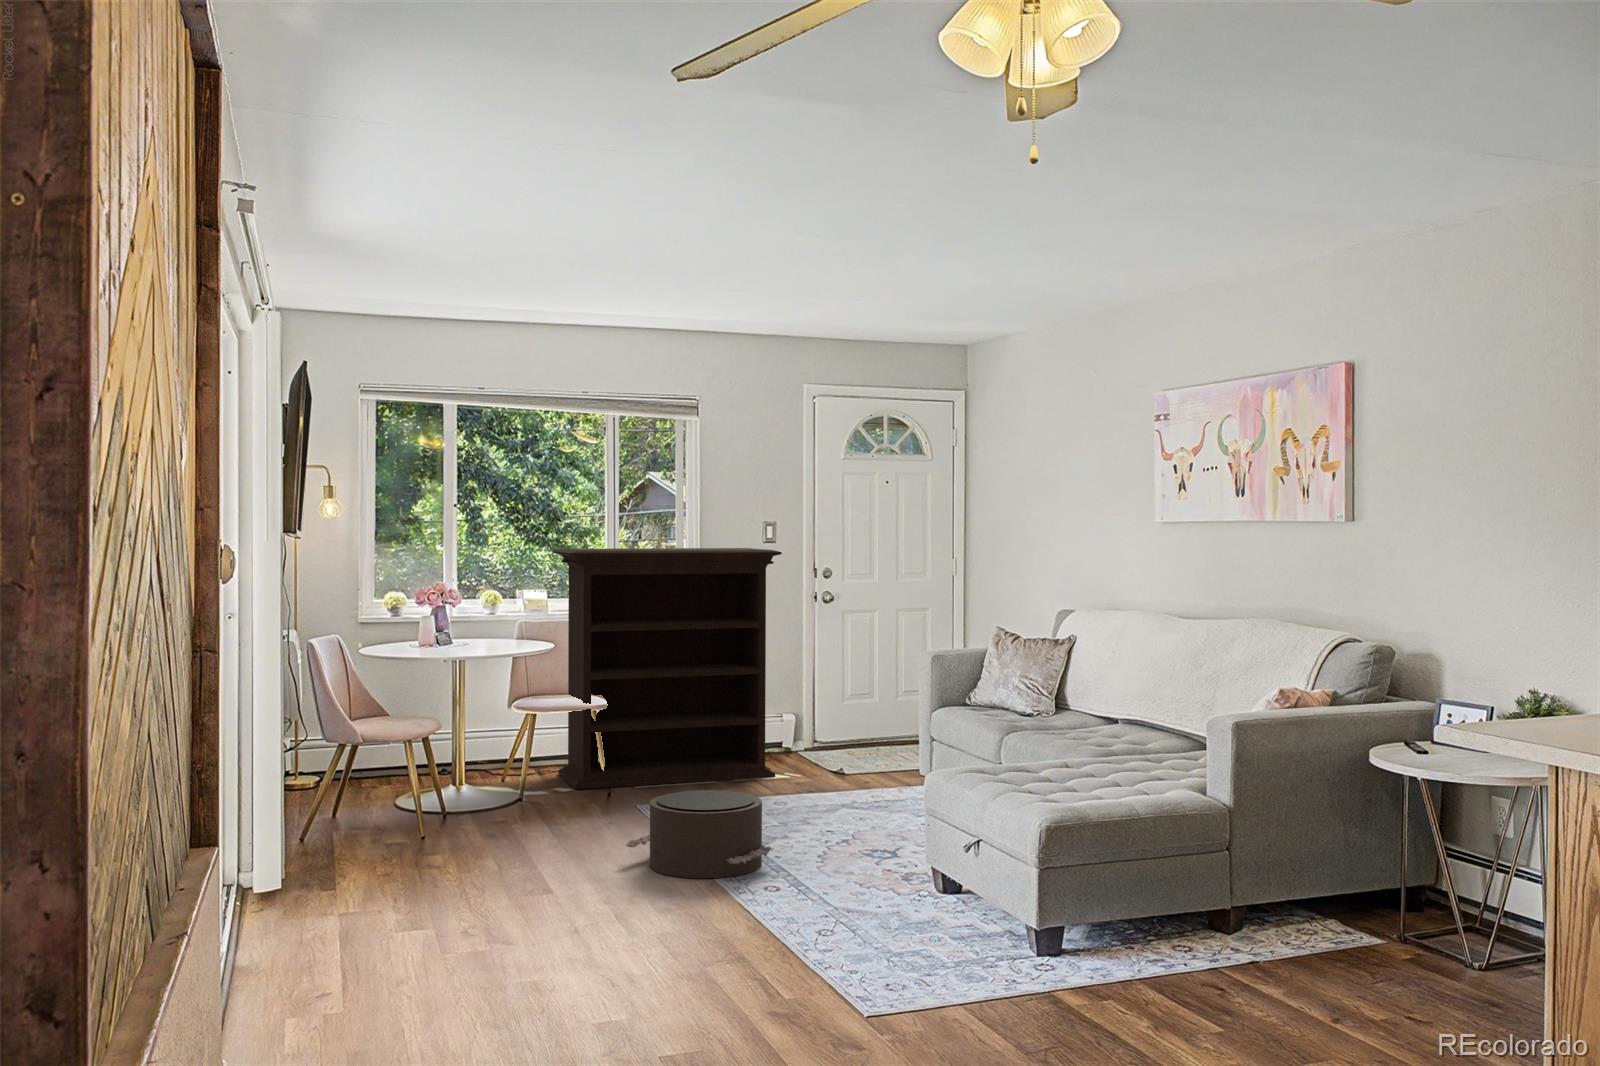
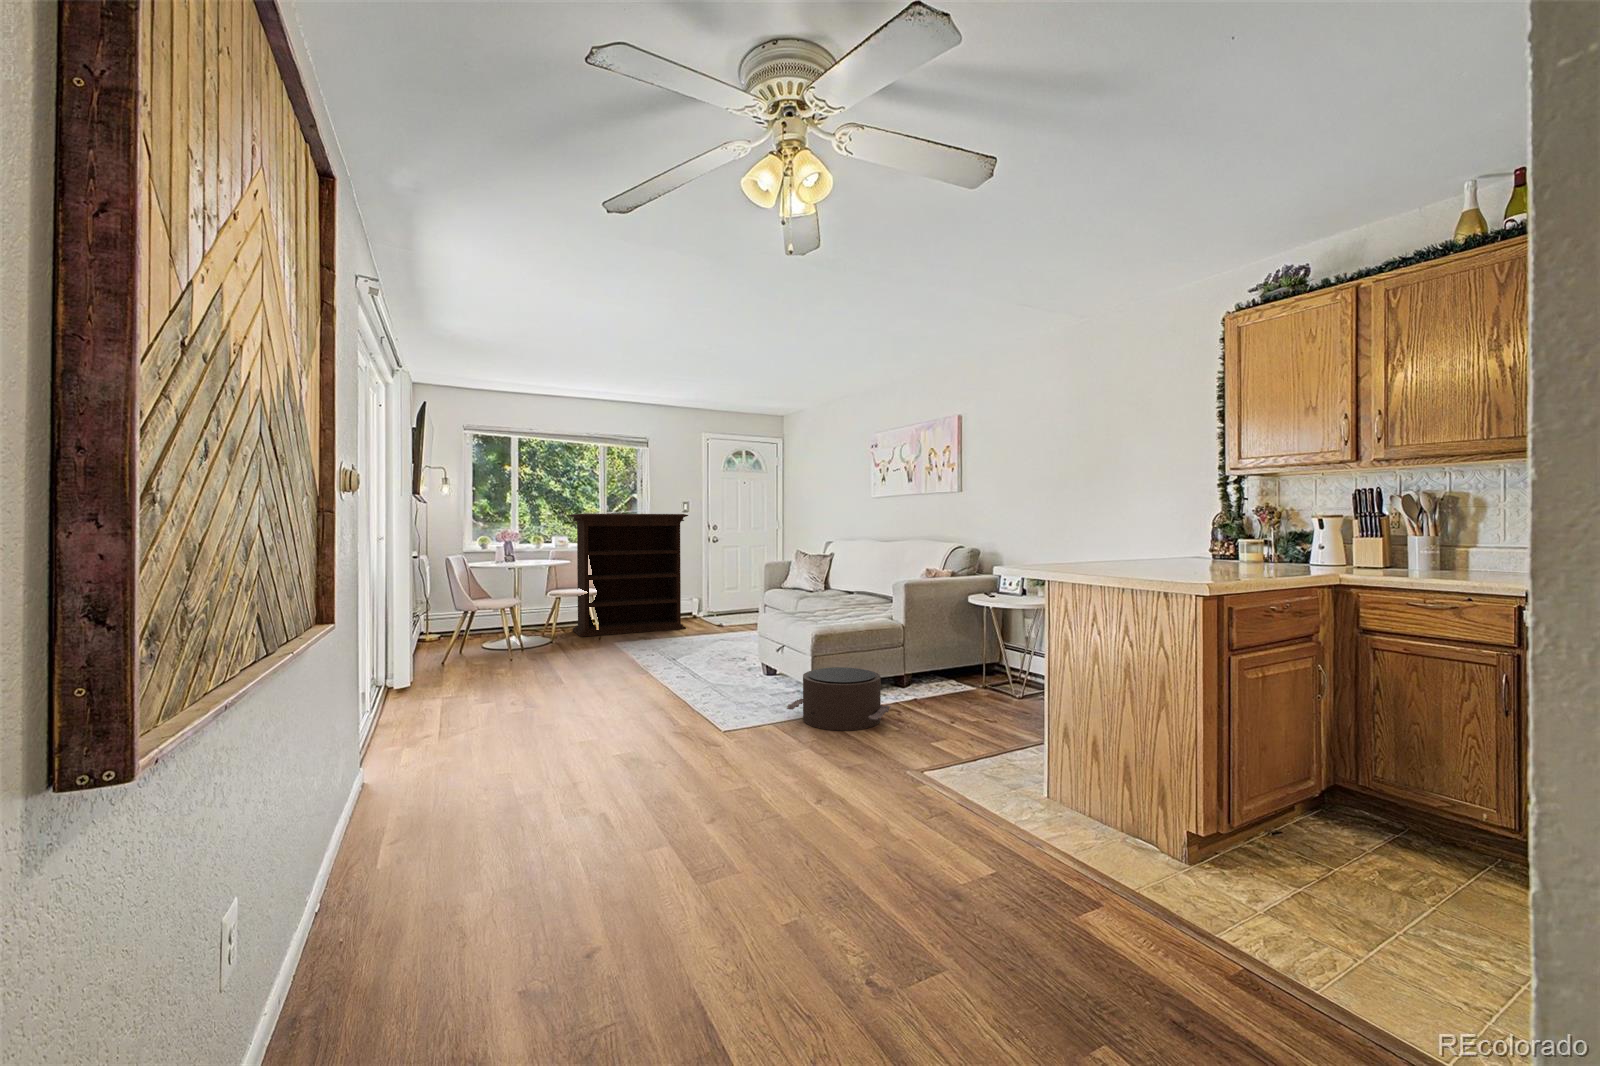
pouf: present [625,790,774,878] -> present [787,667,890,731]

